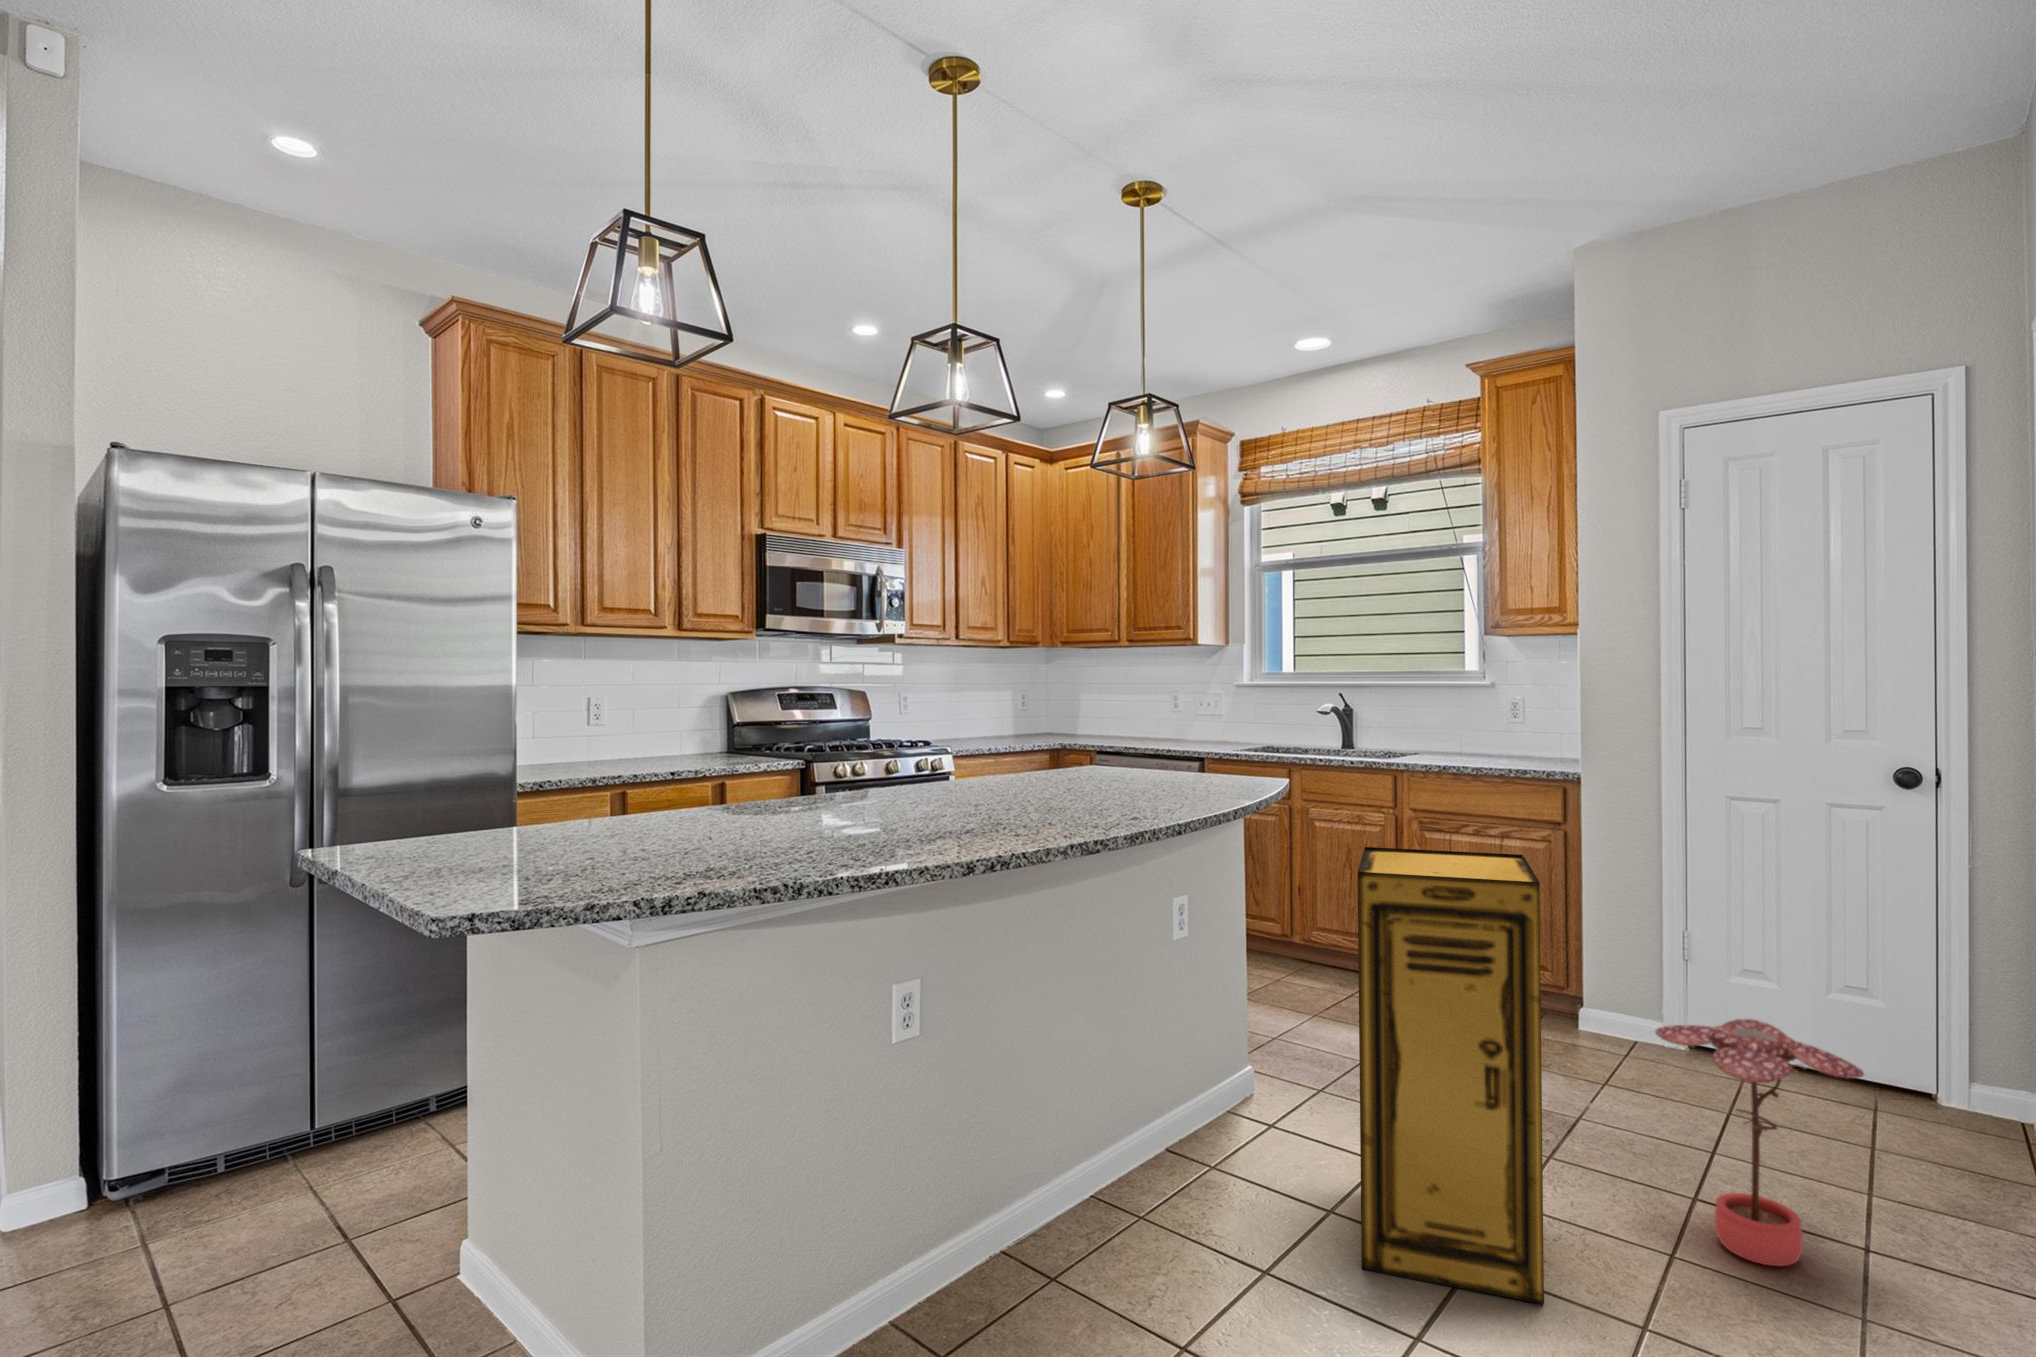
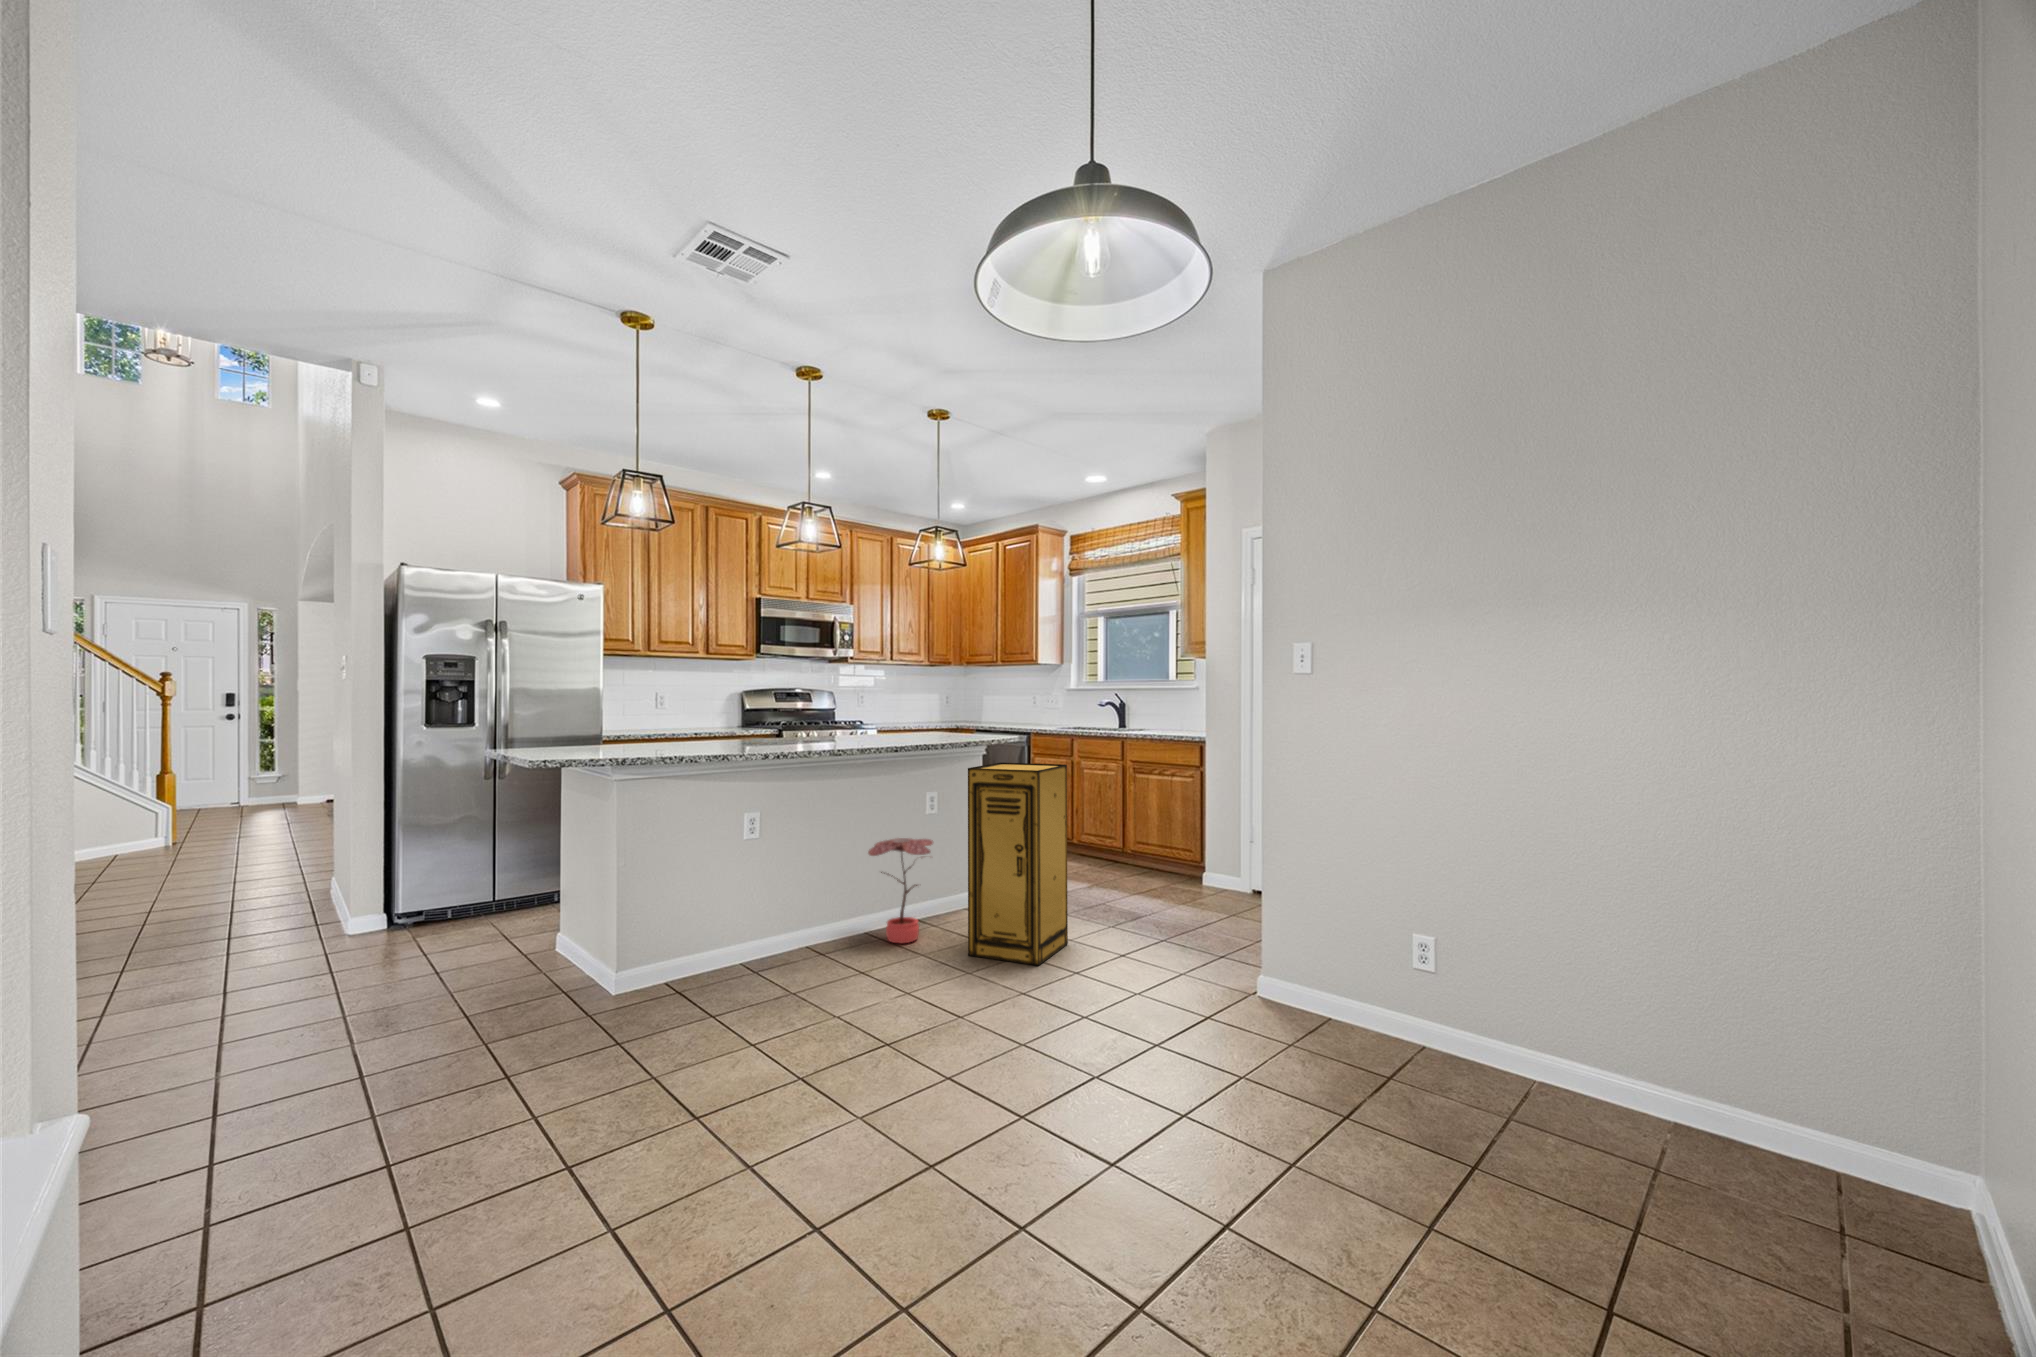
potted plant: present [1655,1019,1864,1266] -> present [868,838,933,943]

